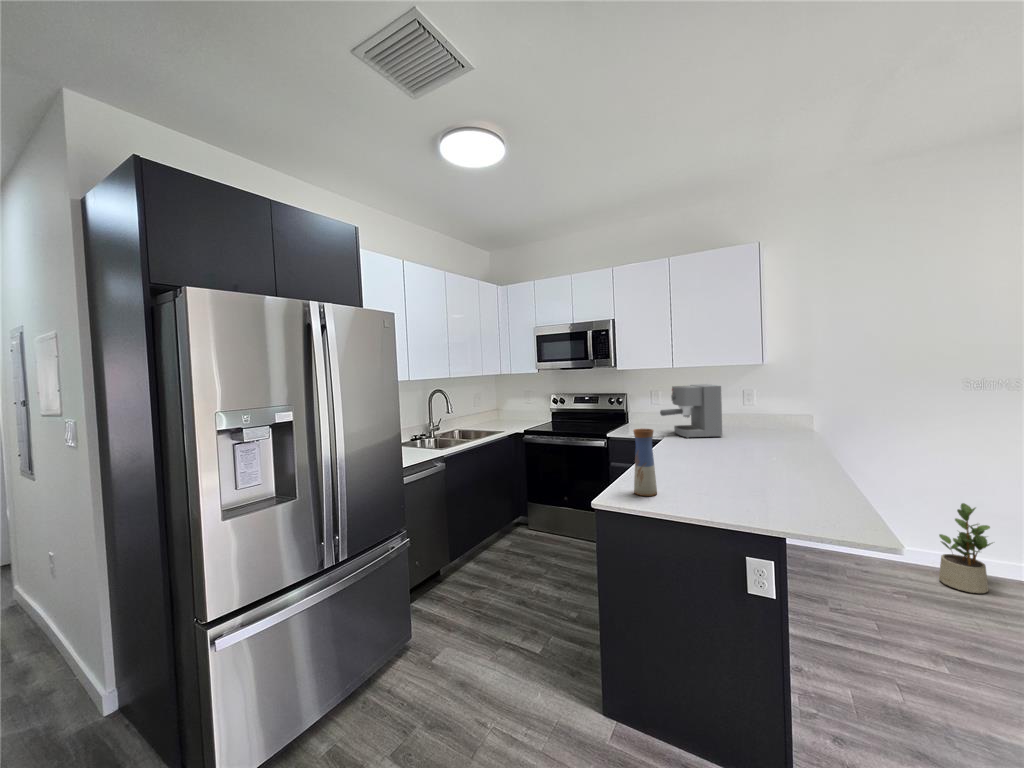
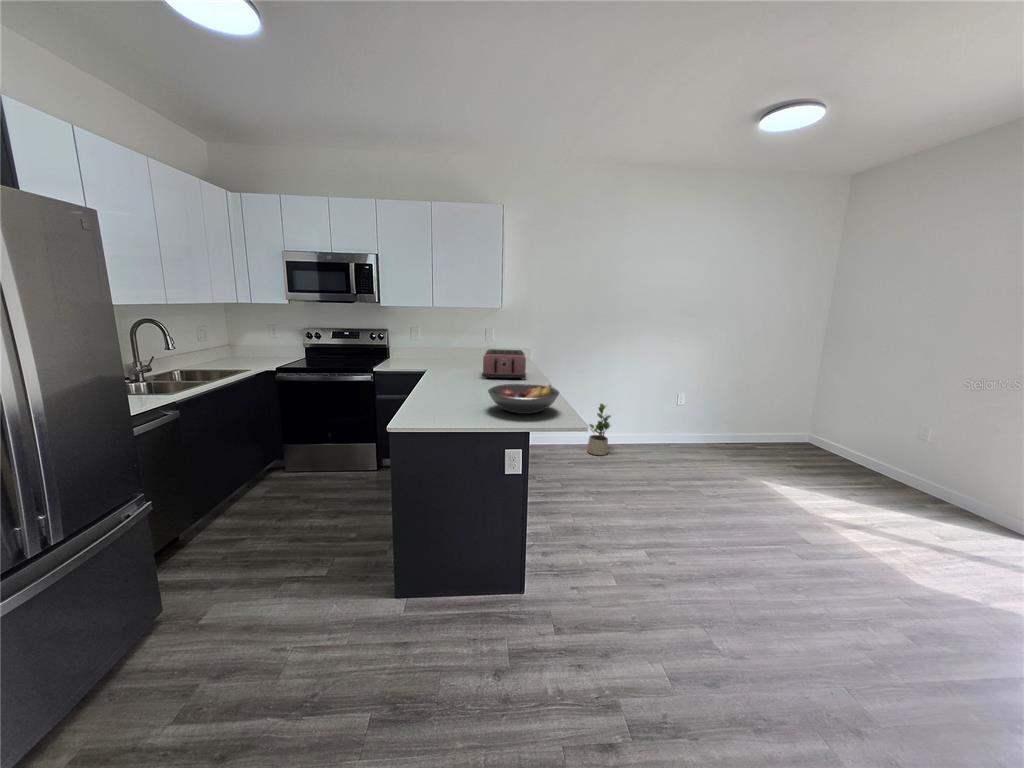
coffee maker: present [660,384,722,438] -> none [424,324,472,369]
toaster: none [731,415,800,458] -> present [482,349,526,380]
vase: present [633,429,657,496] -> none [422,359,441,416]
fruit bowl: none [721,464,841,510] -> present [488,384,559,414]

